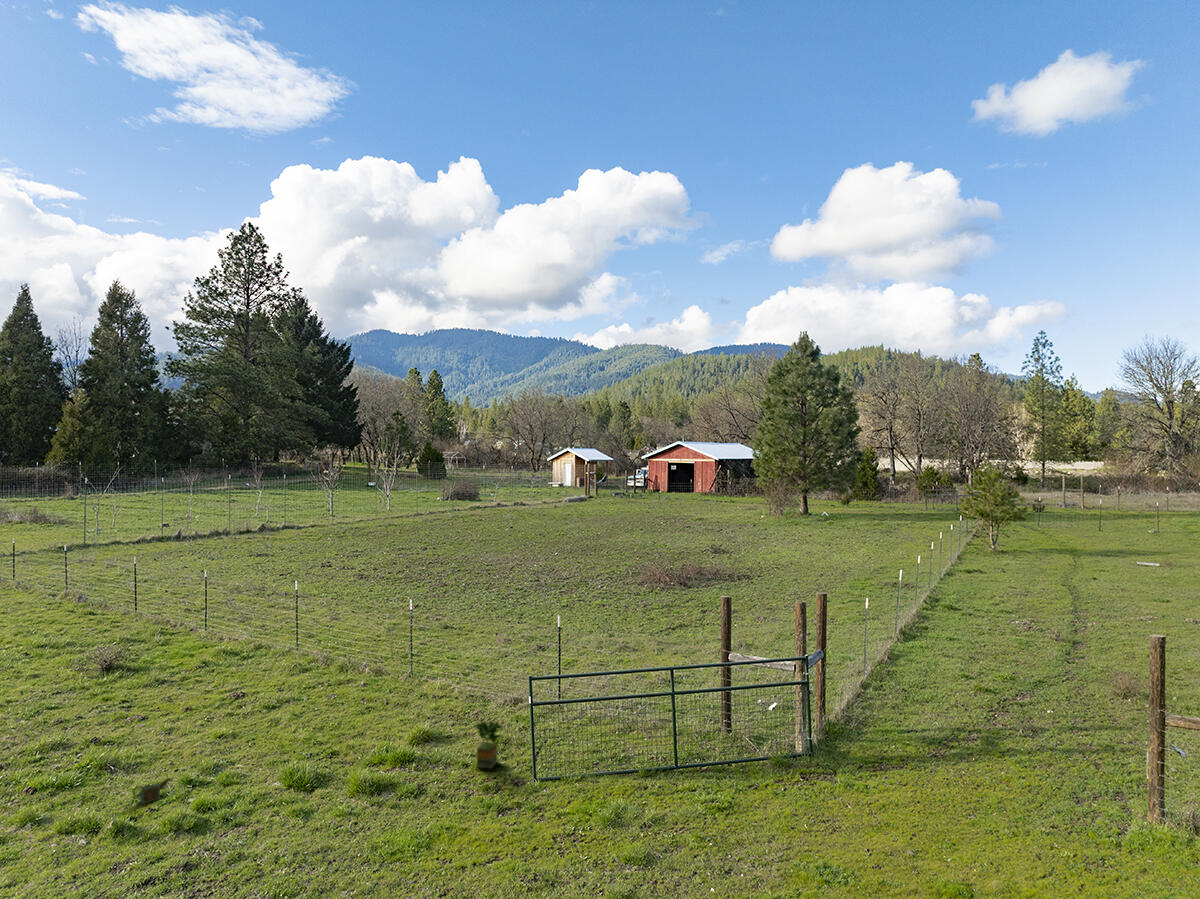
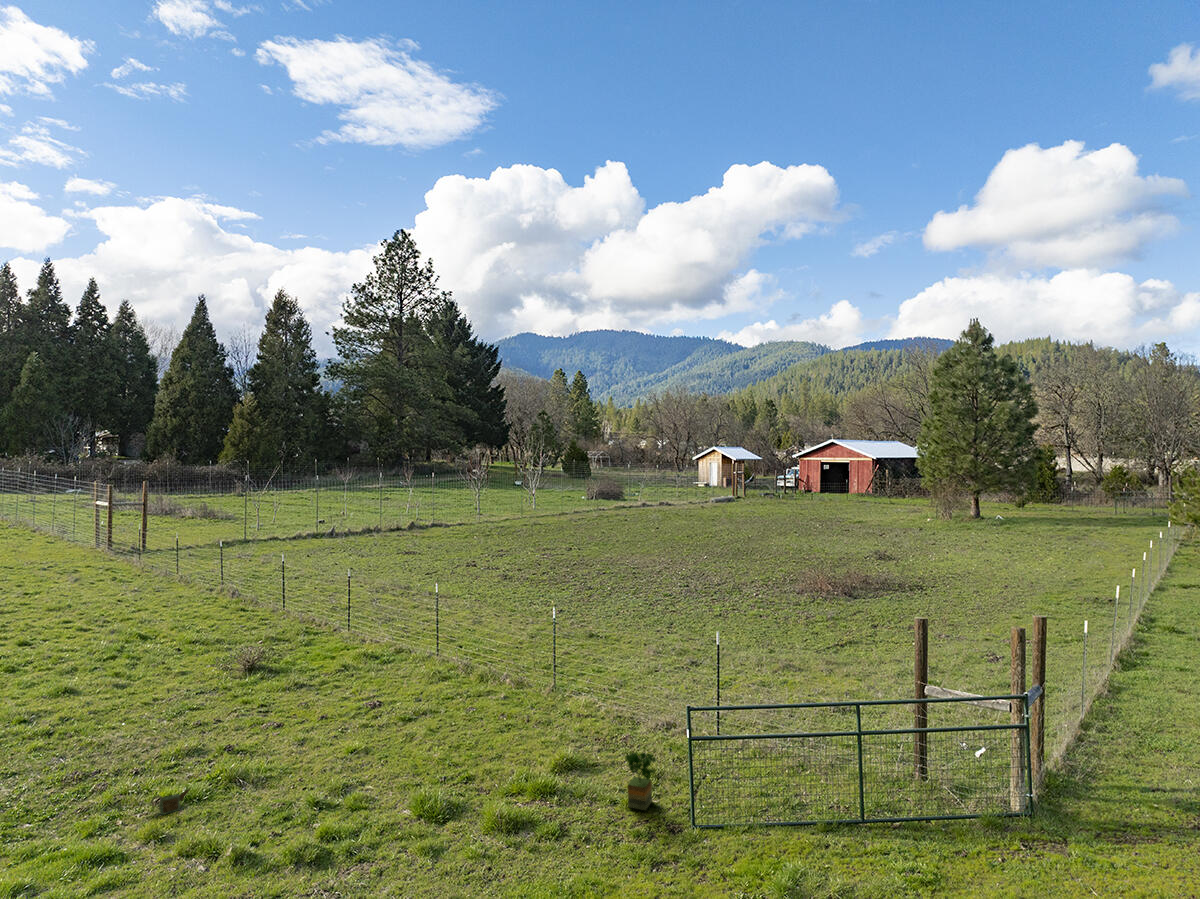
watering can: present [133,778,170,804] -> present [151,789,190,815]

